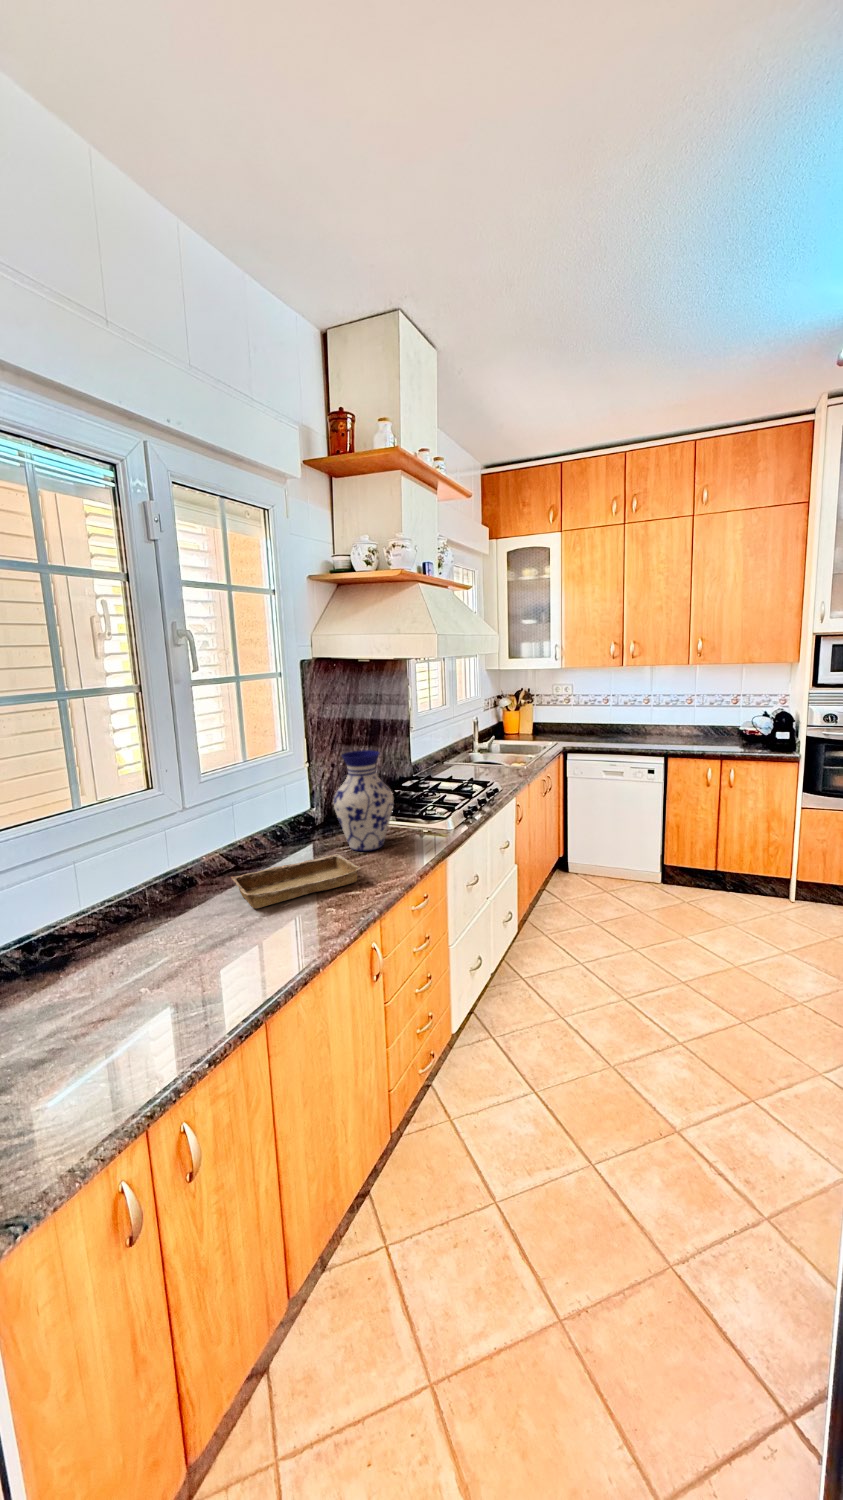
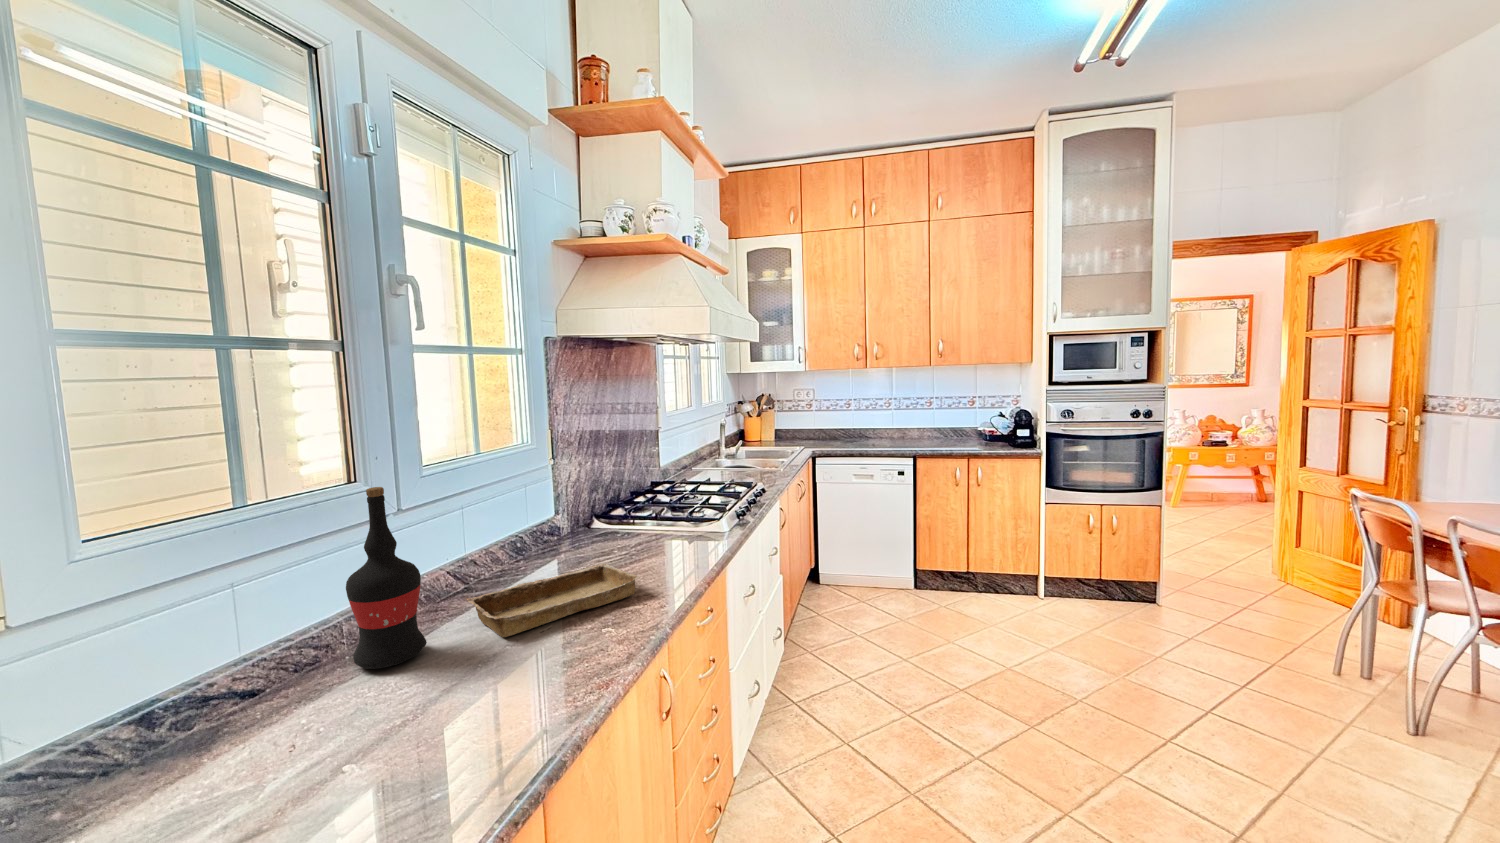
vase: present [334,750,393,851] -> none [593,439,666,560]
wine bottle: none [146,796,201,924] -> present [346,487,427,669]

